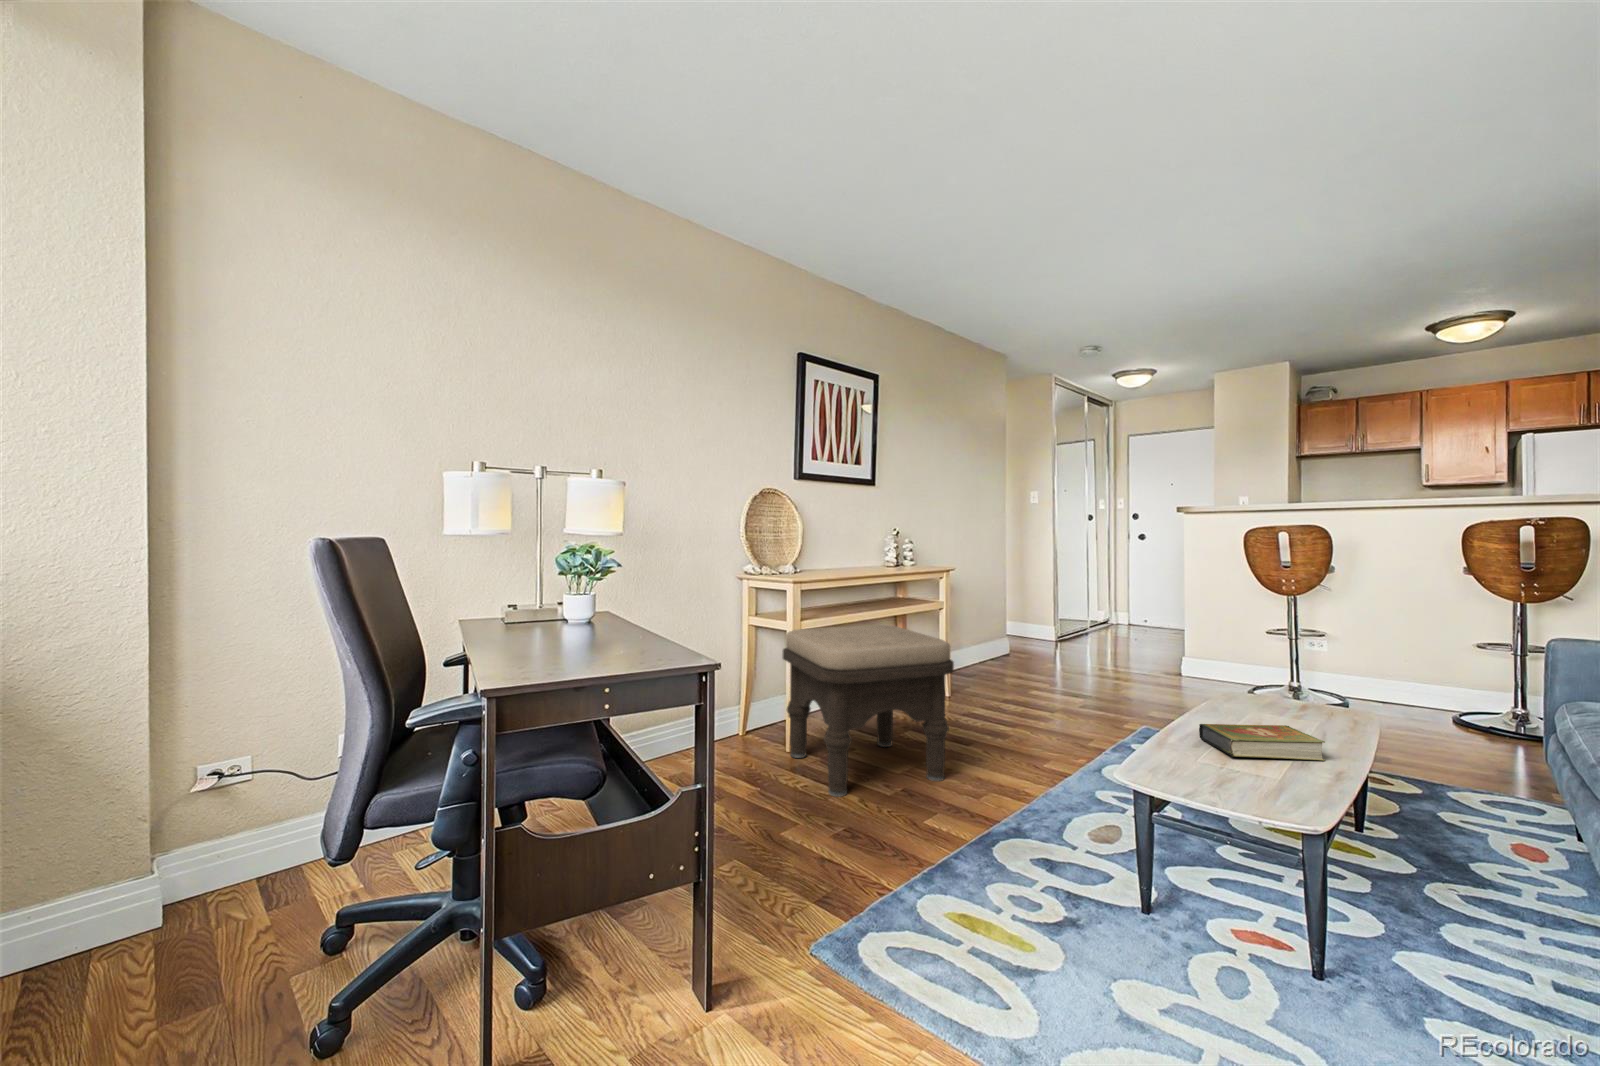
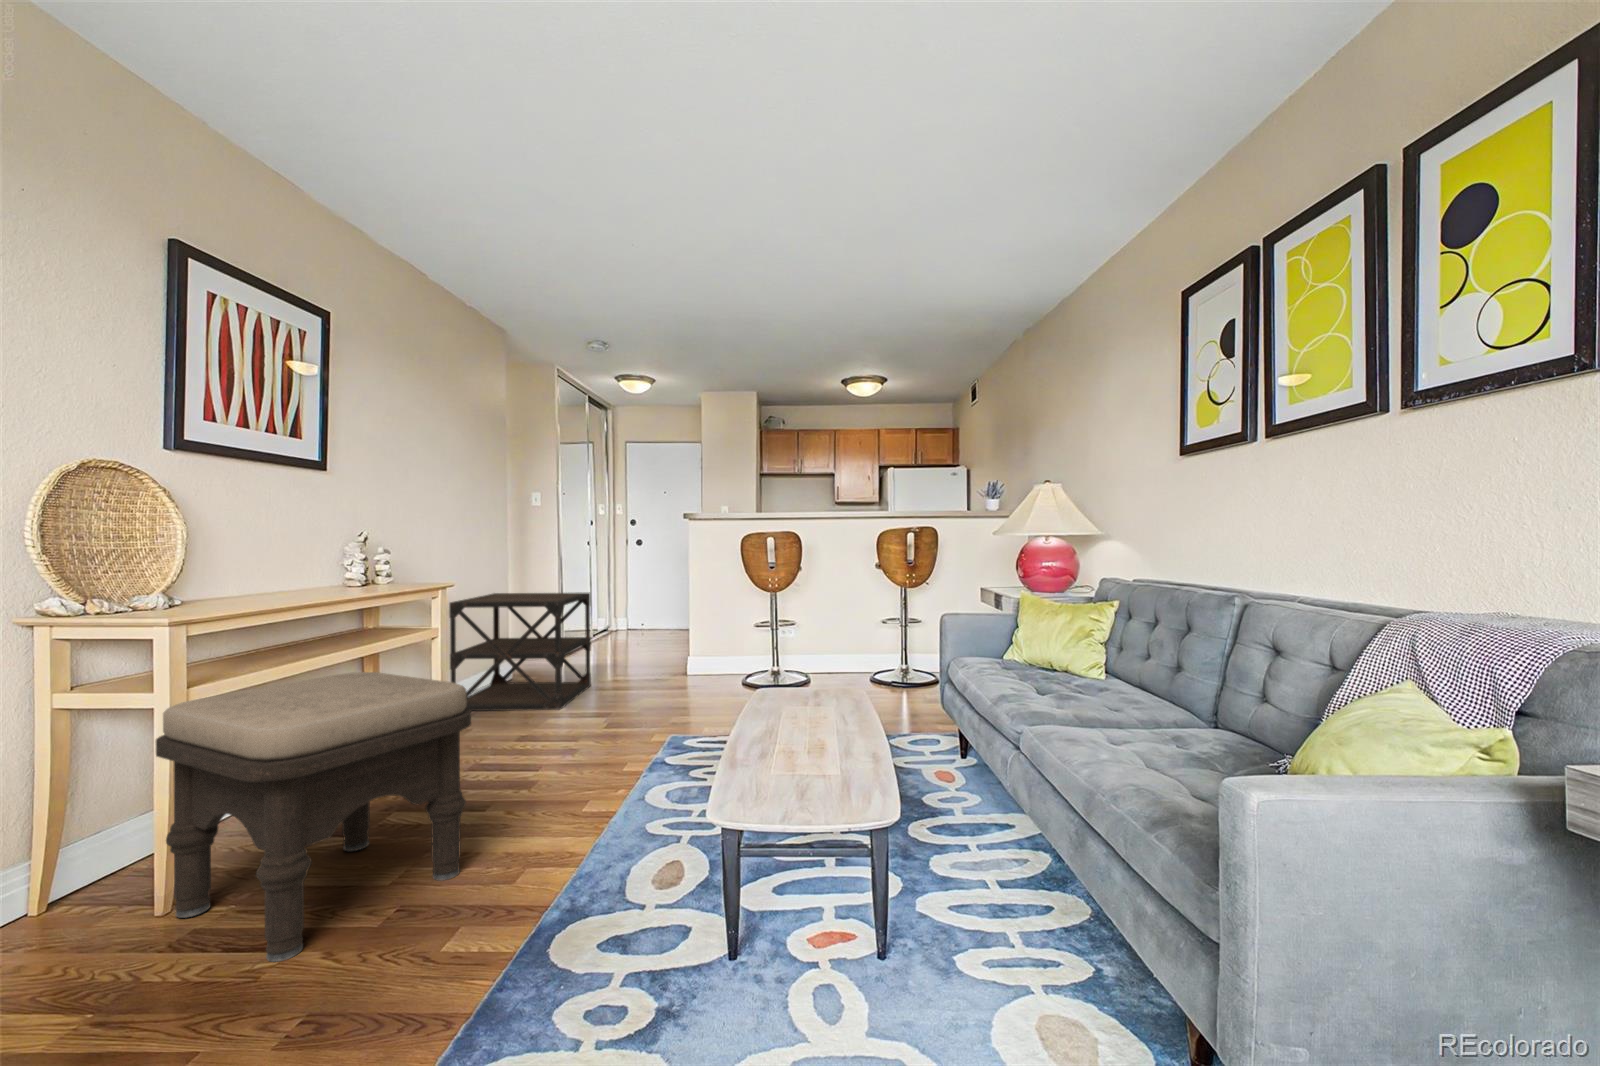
side table: none [961,580,1079,683] -> present [449,592,591,711]
book: present [1199,724,1325,761] -> none [760,718,861,761]

